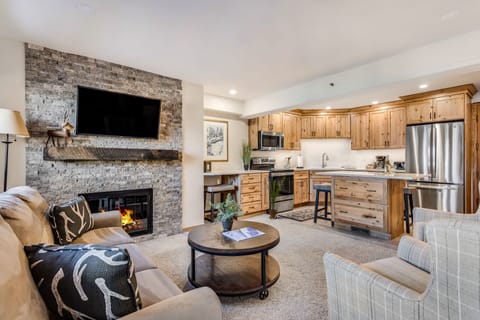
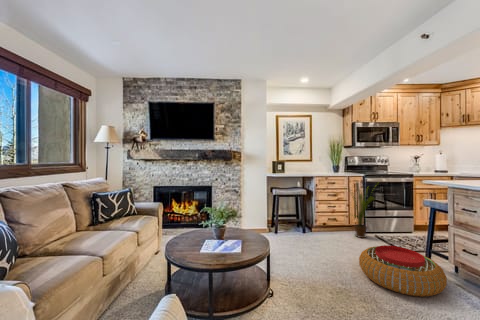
pouf: none [294,216,341,242] -> present [359,245,447,297]

